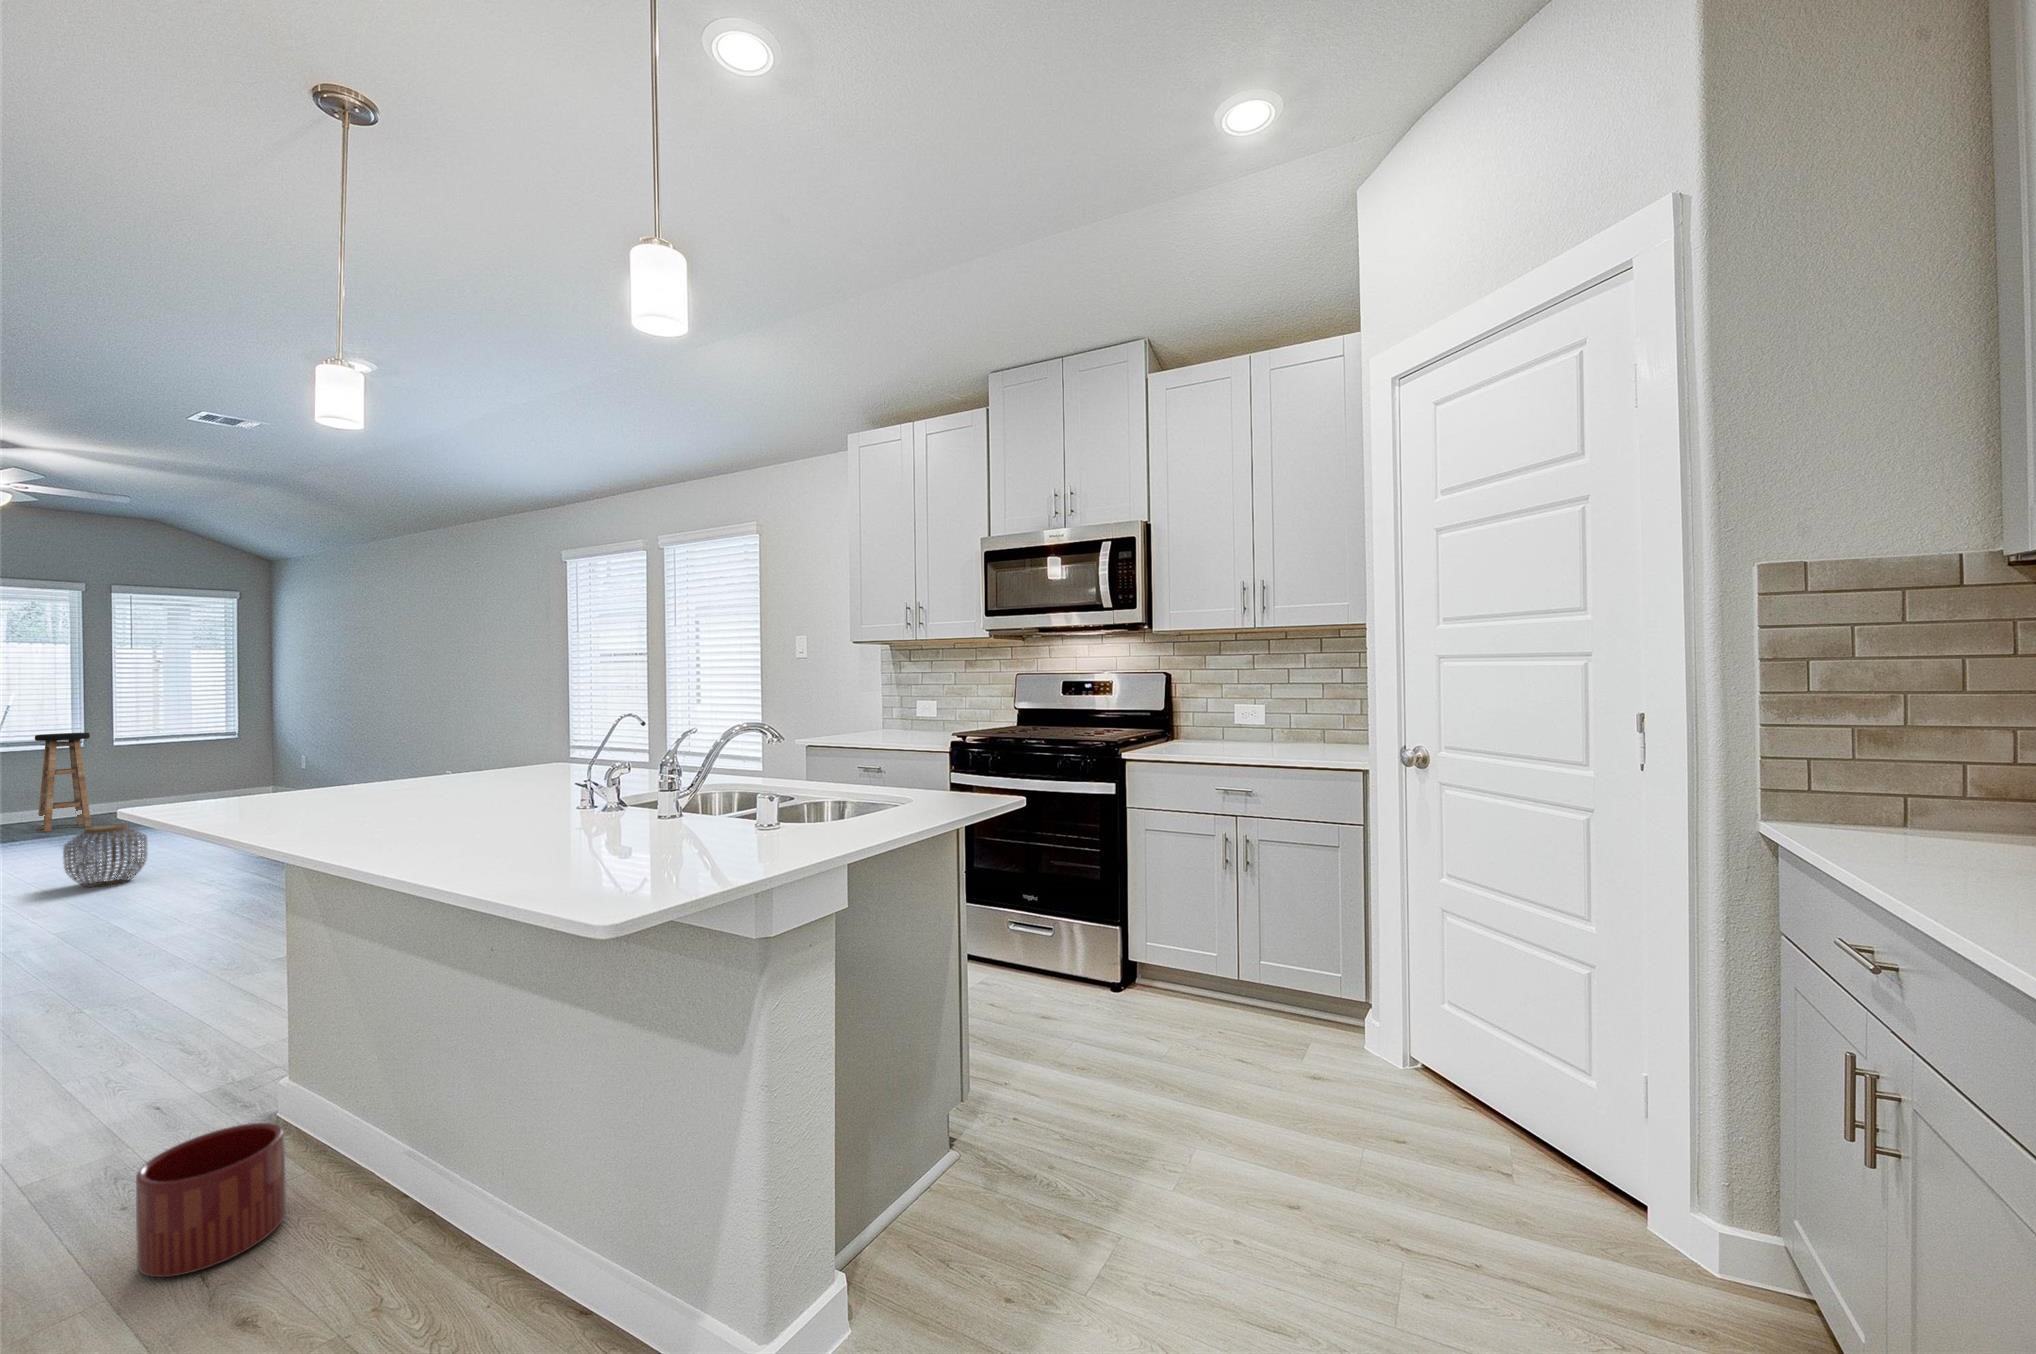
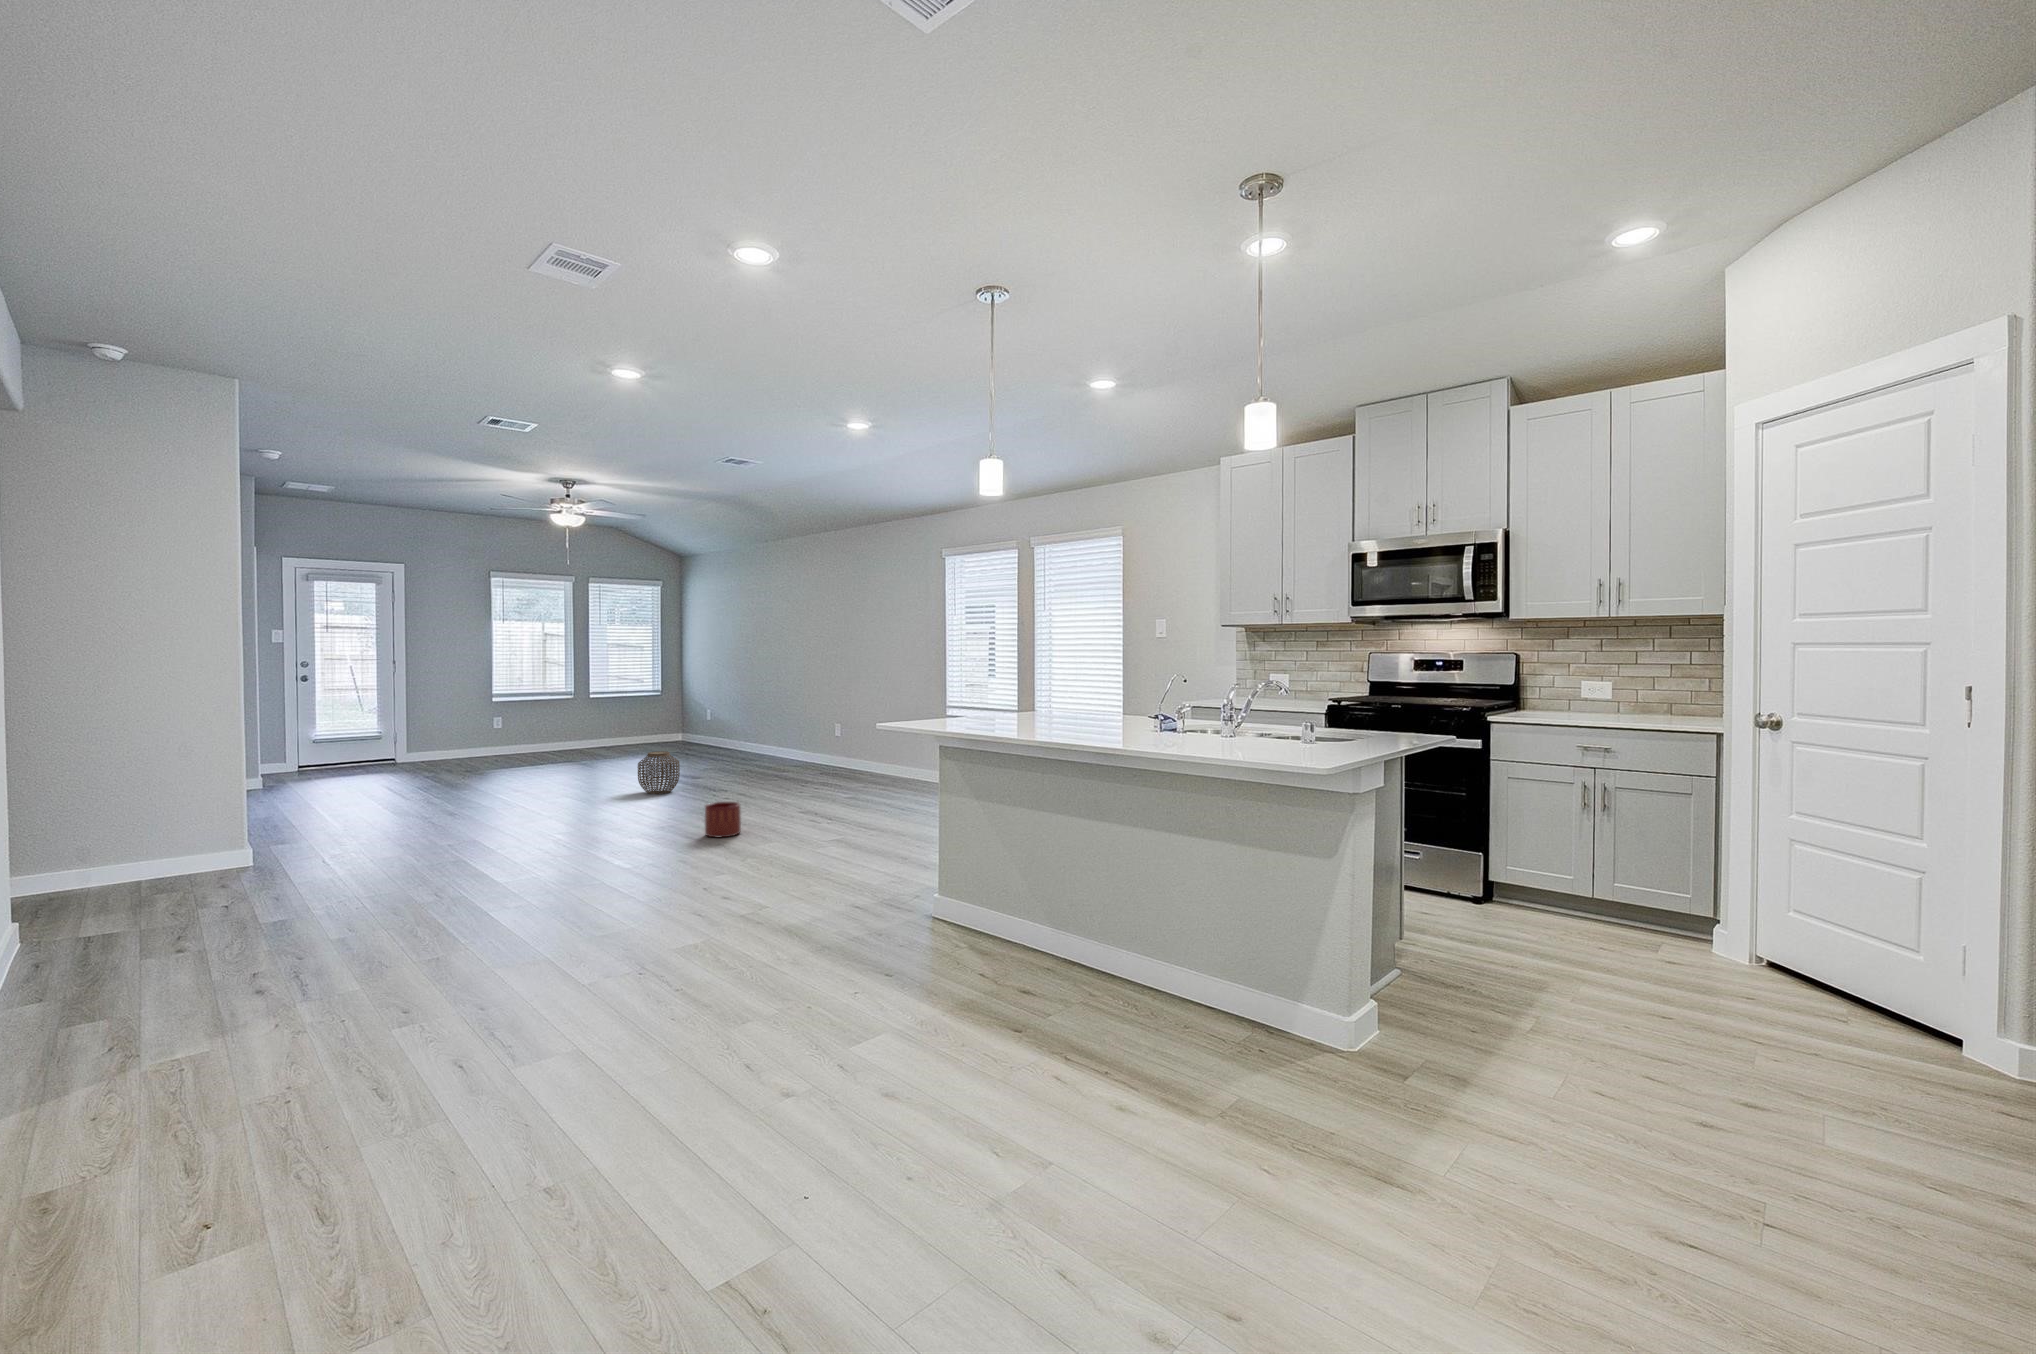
bar stool: present [35,733,91,832] -> none [560,688,592,759]
planter: present [136,1123,286,1277] -> present [705,802,741,837]

